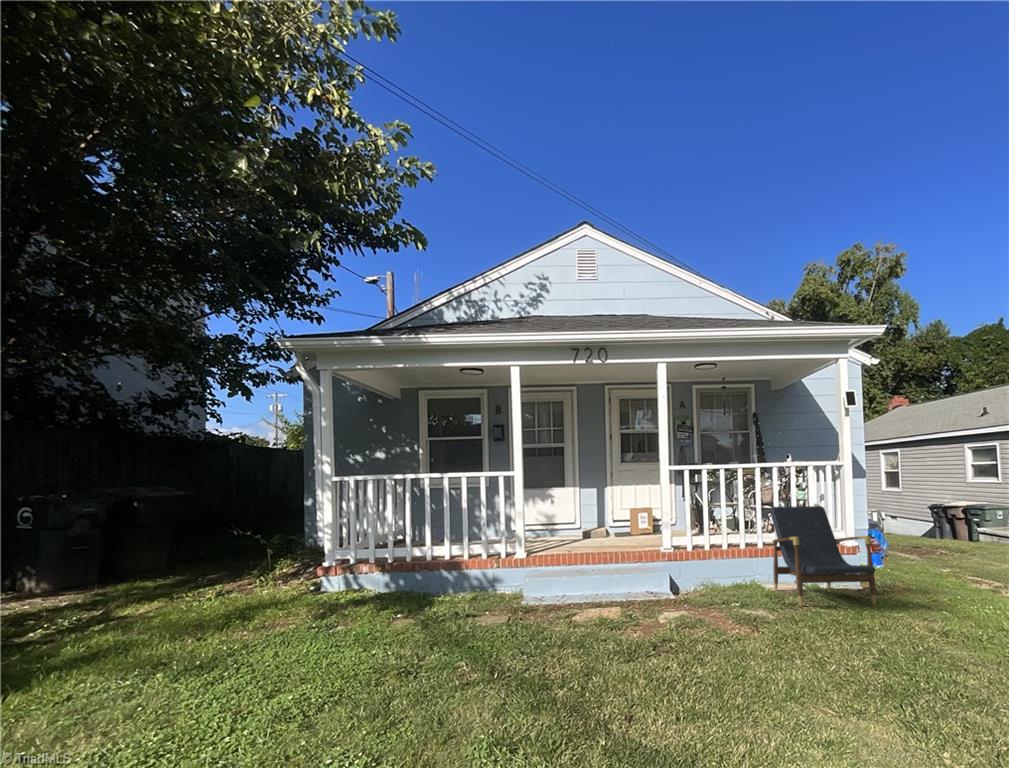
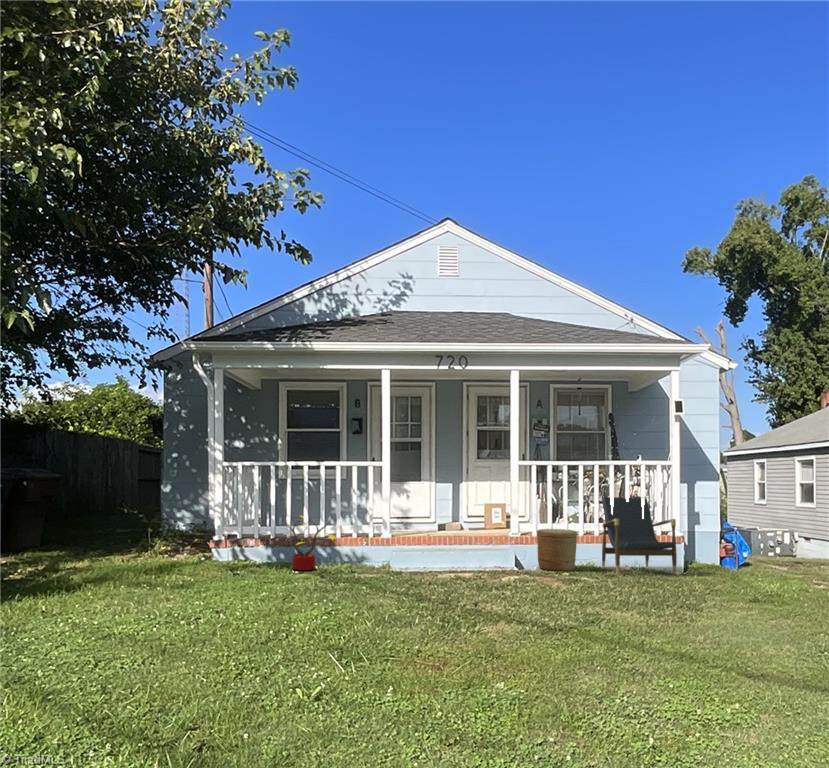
decorative plant: none [399,533,456,601] -> present [284,516,335,570]
woven basket: none [694,545,744,600] -> present [537,529,577,571]

